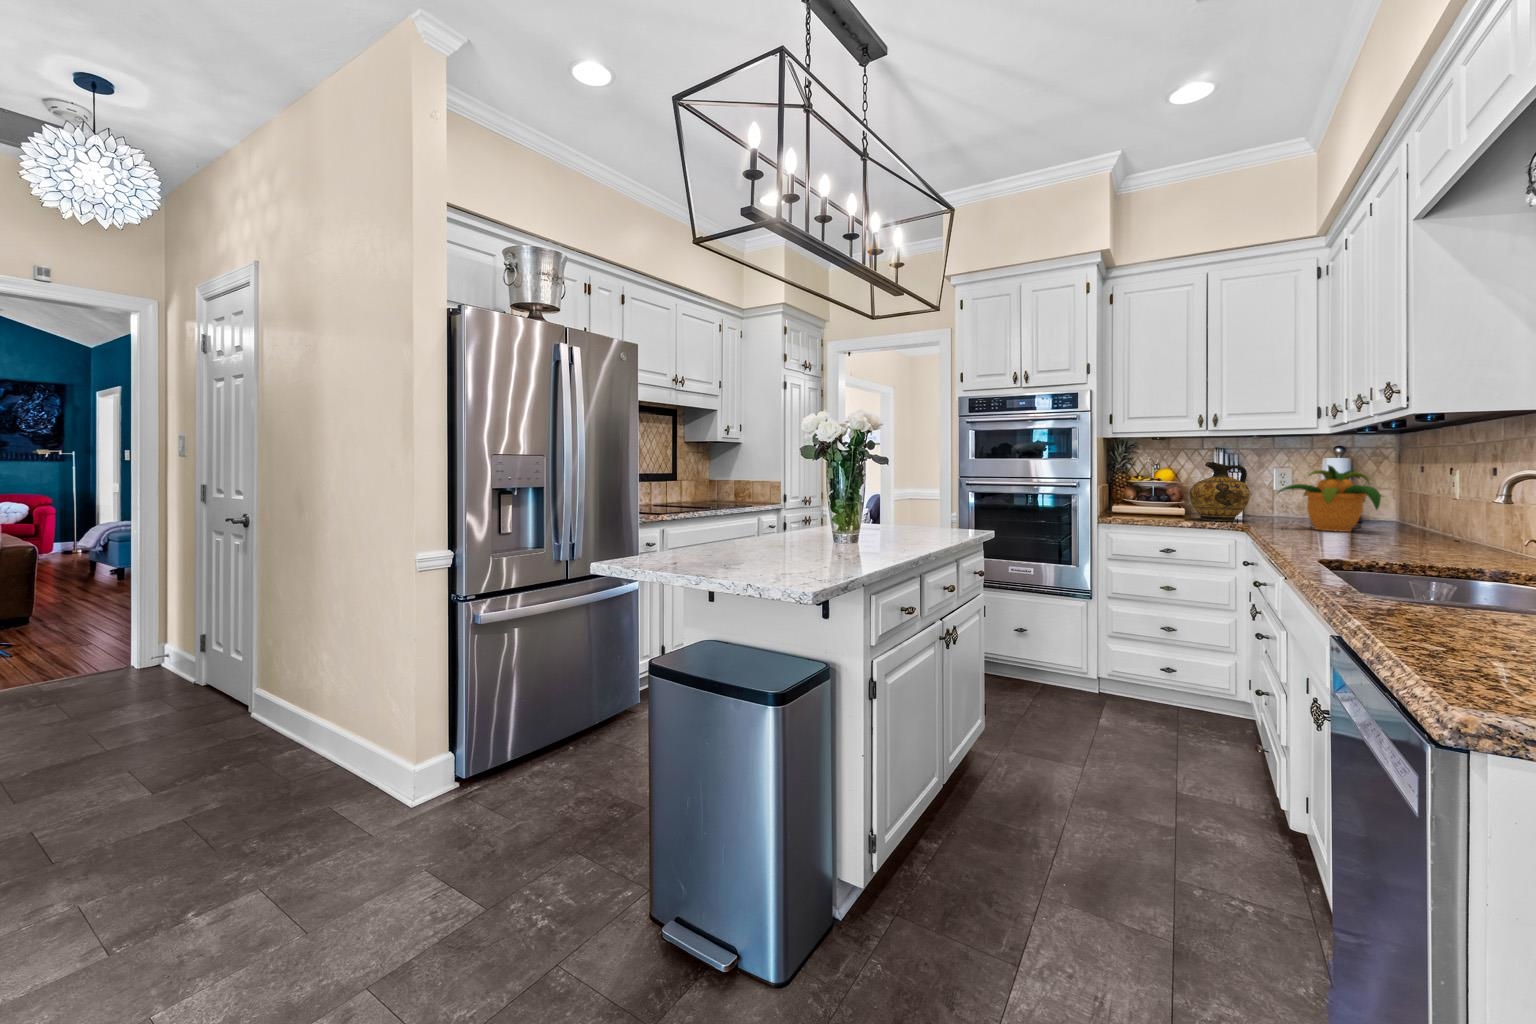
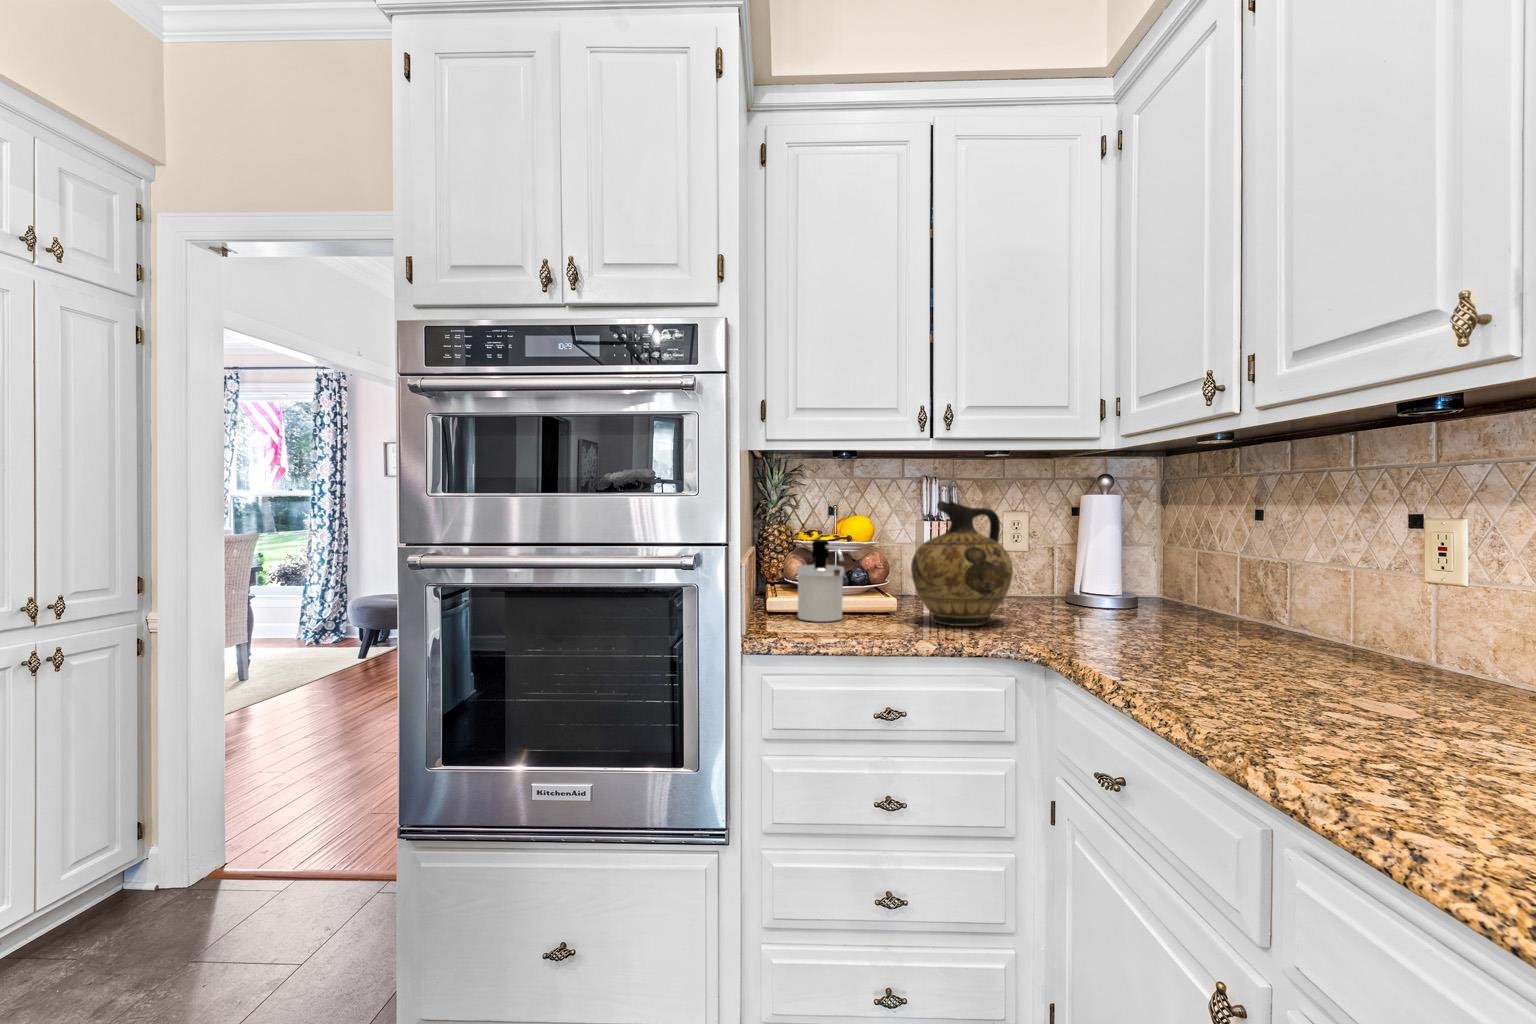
potted plant: present [1277,465,1383,532] -> none [1088,509,1273,651]
soap dispenser: none [1127,481,1154,517] -> present [796,540,844,622]

